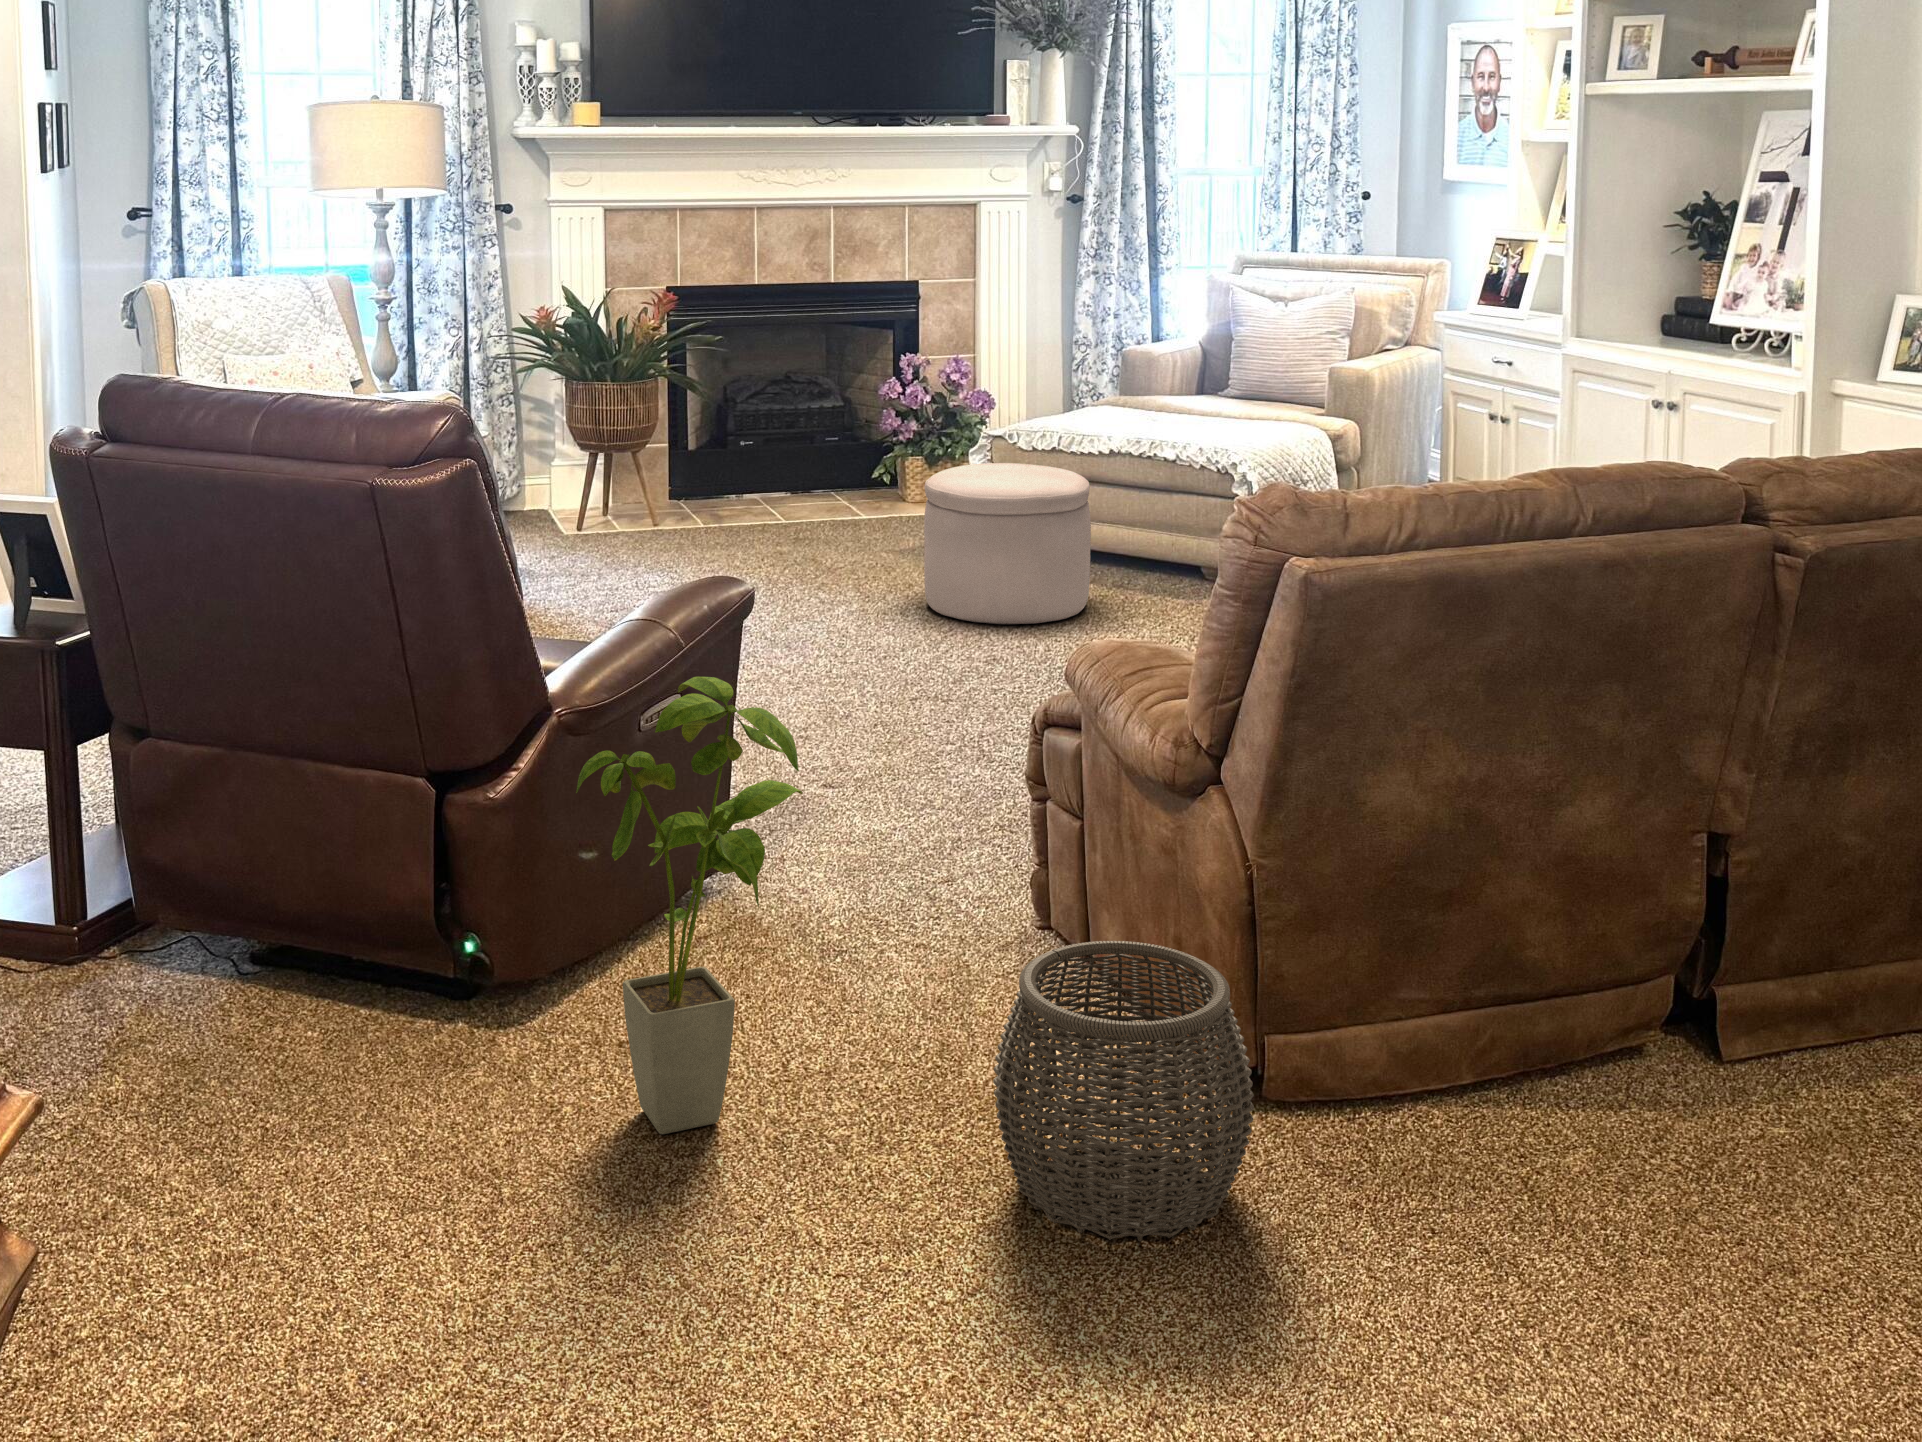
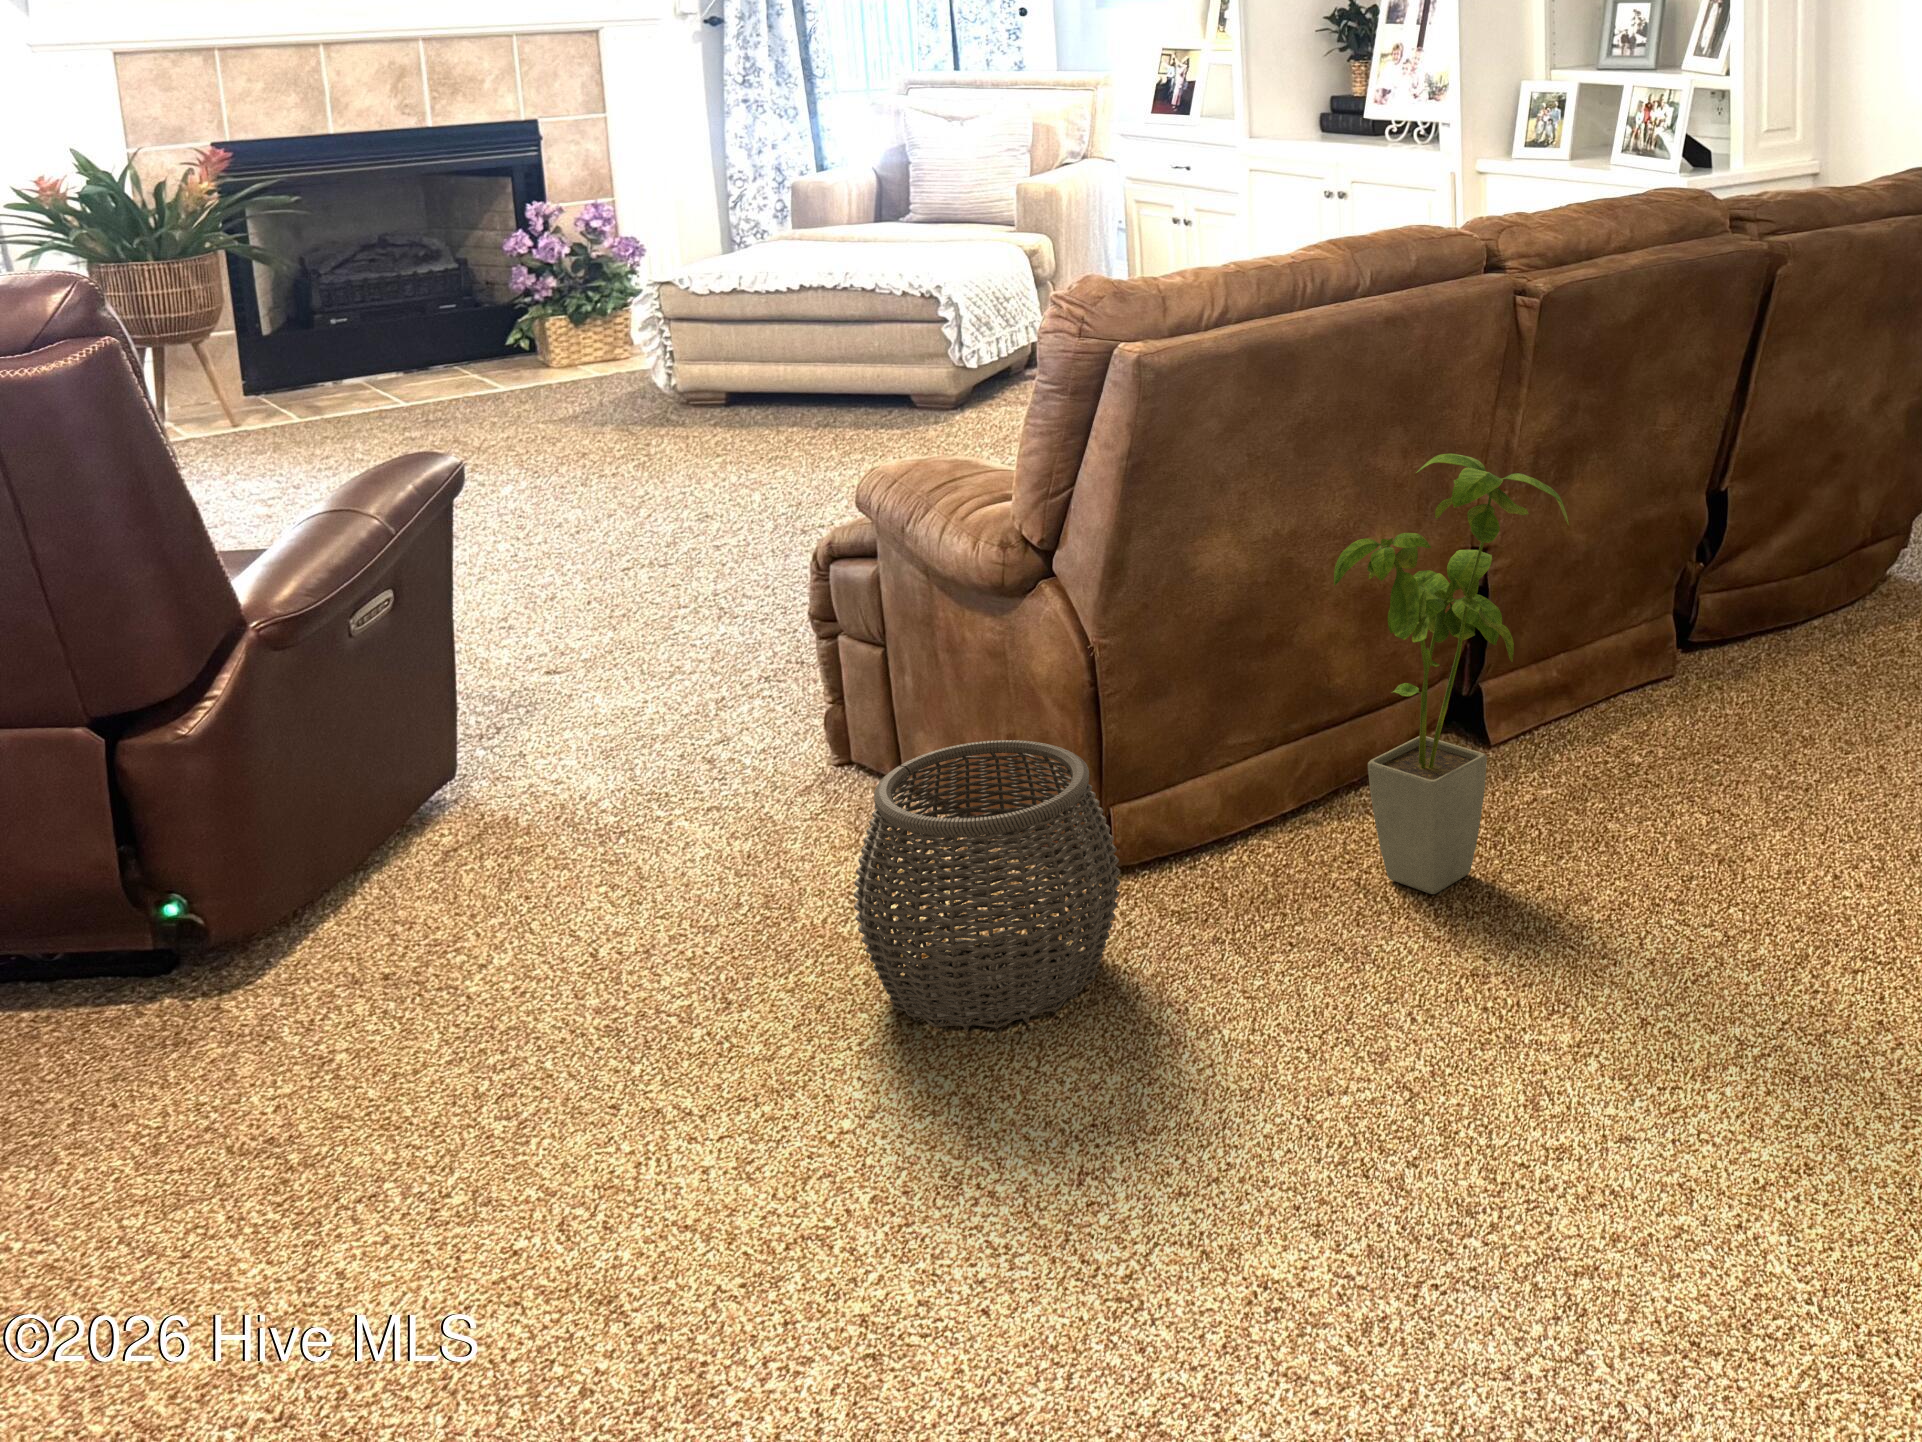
ottoman: present [924,463,1091,624] -> none [597,303,793,473]
house plant: present [576,677,803,1134] -> present [1334,454,1569,894]

